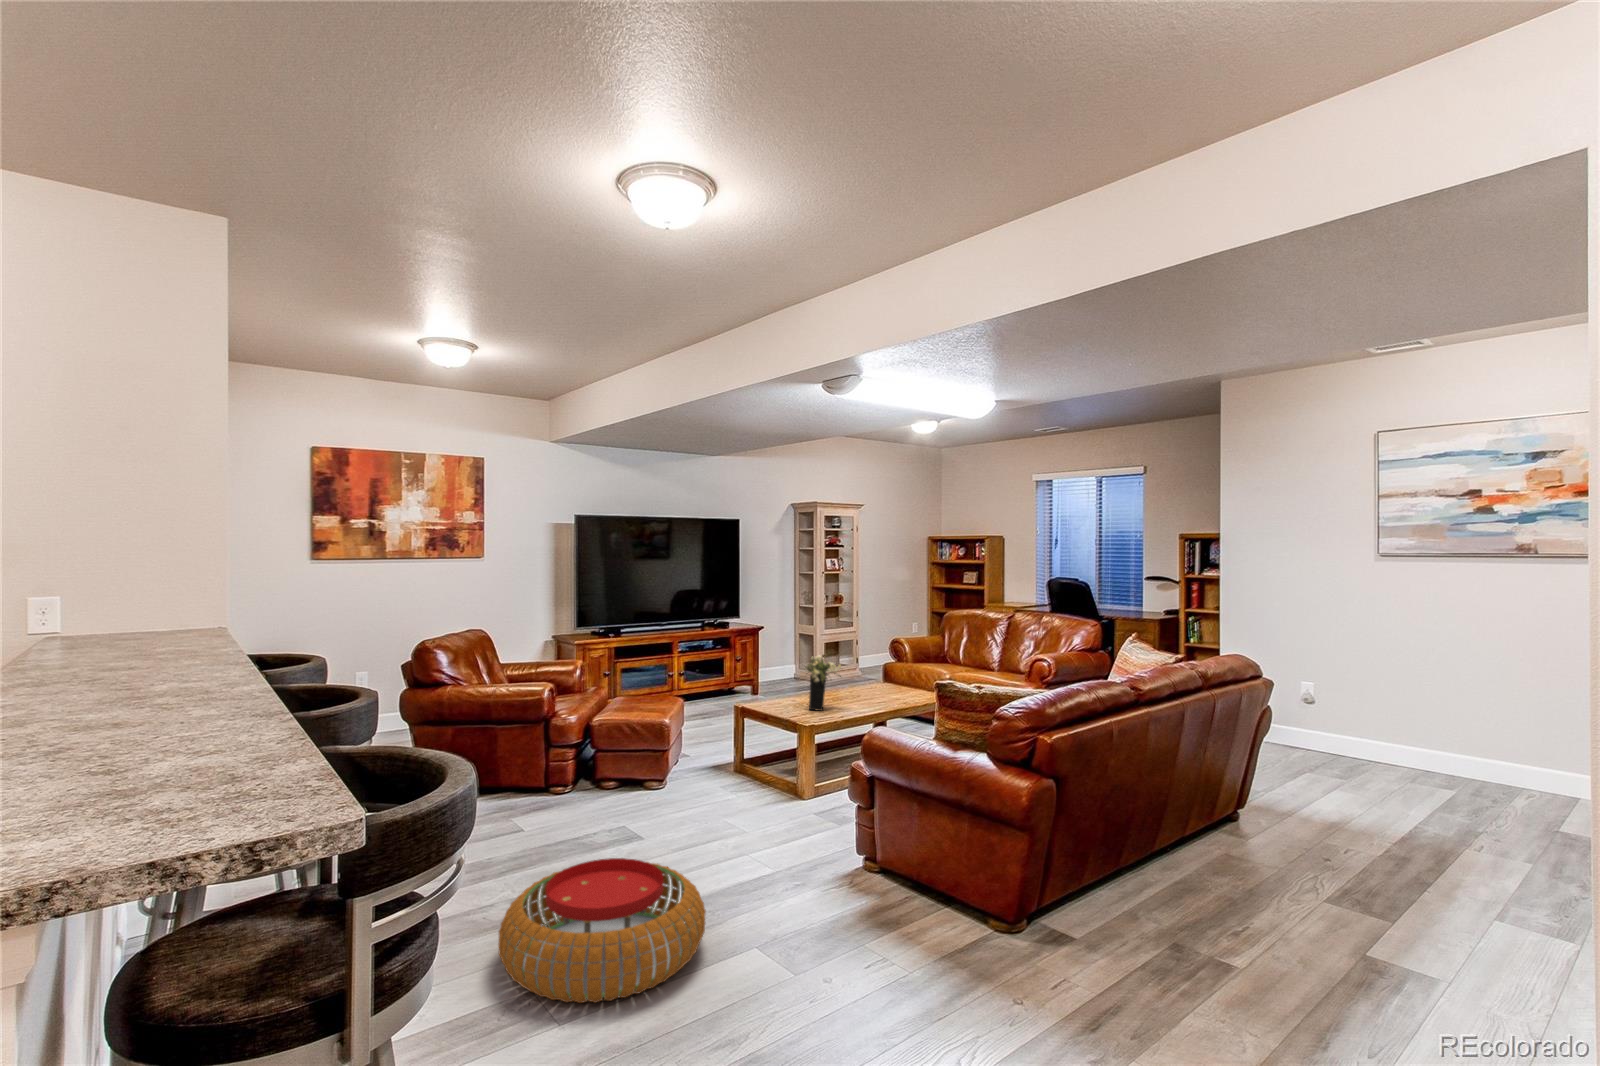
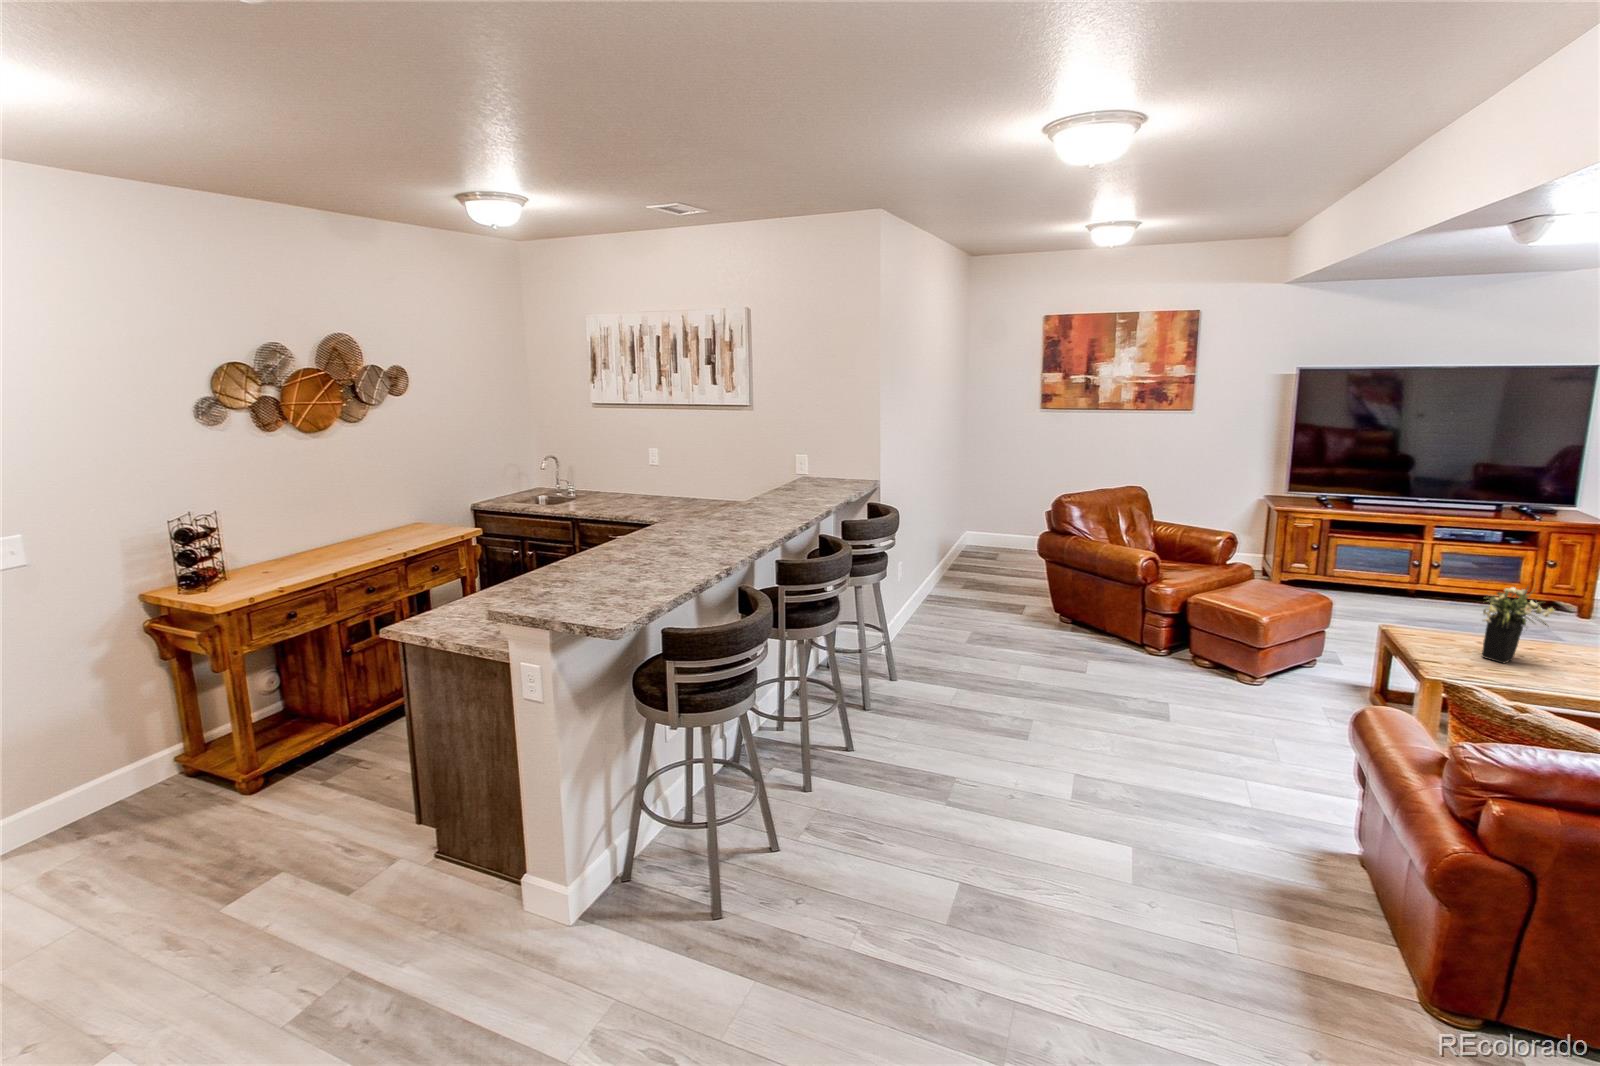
pouf: present [498,858,706,1003] -> none [928,707,1099,821]

